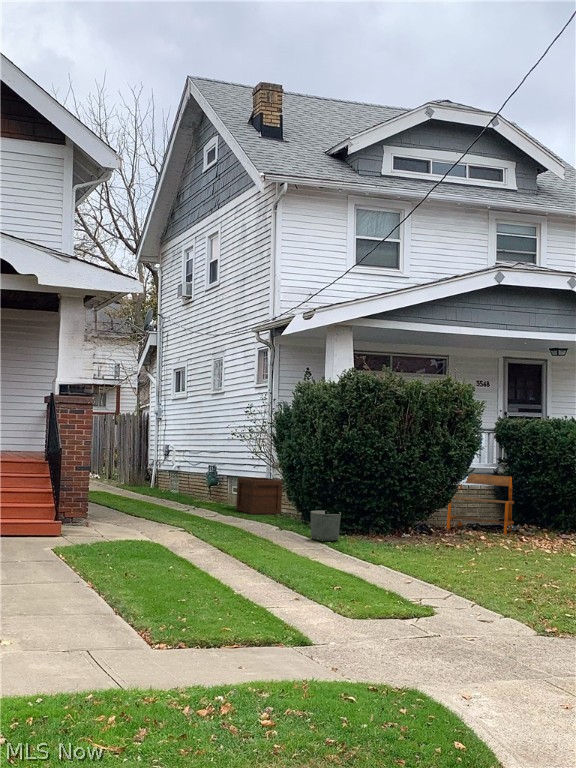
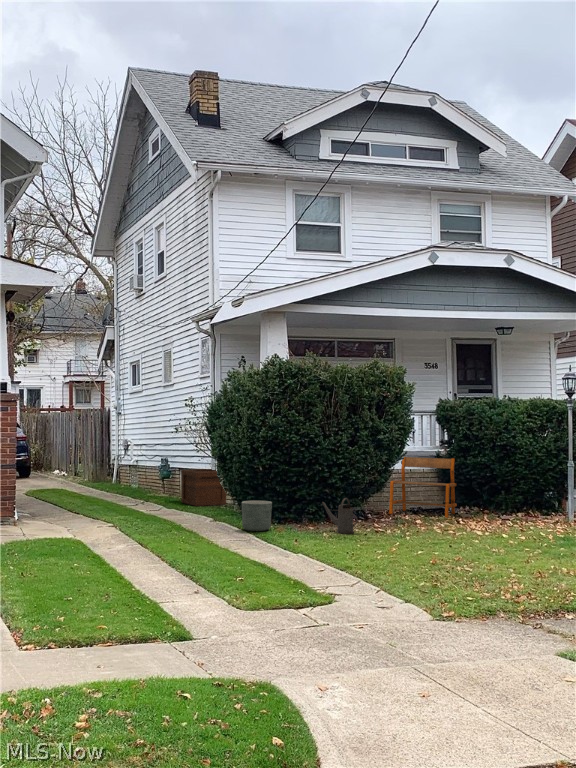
watering can: none [390,512,427,547] -> present [322,498,358,534]

